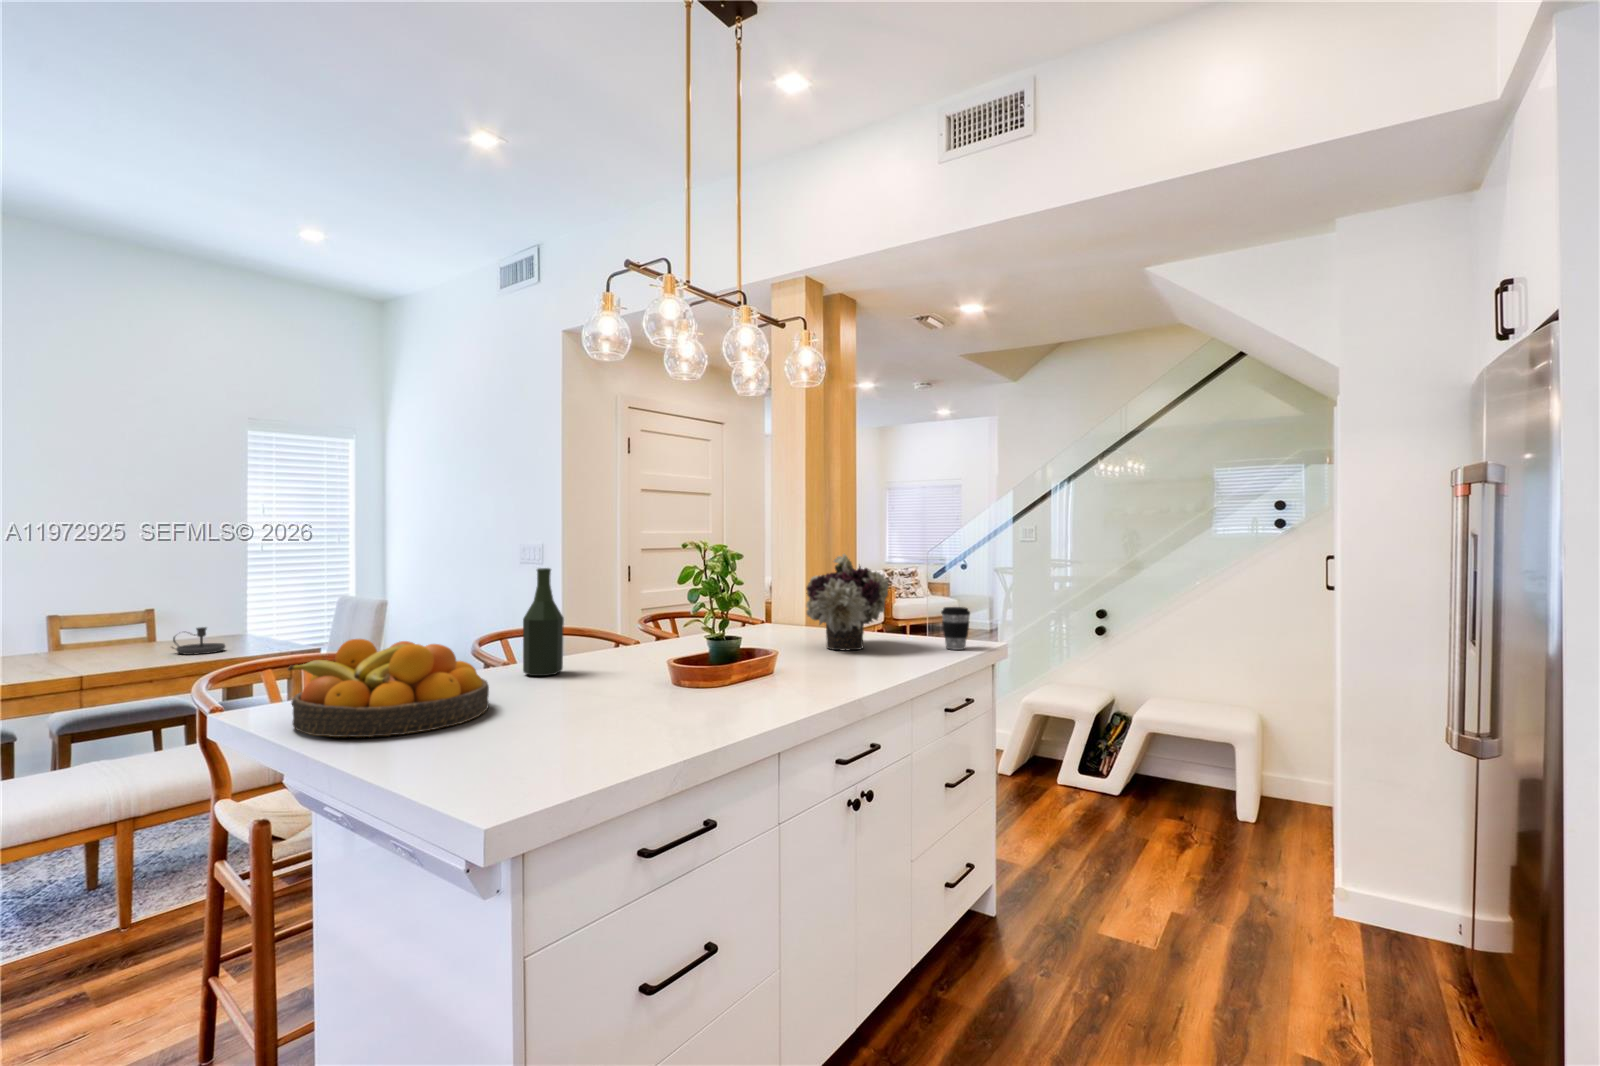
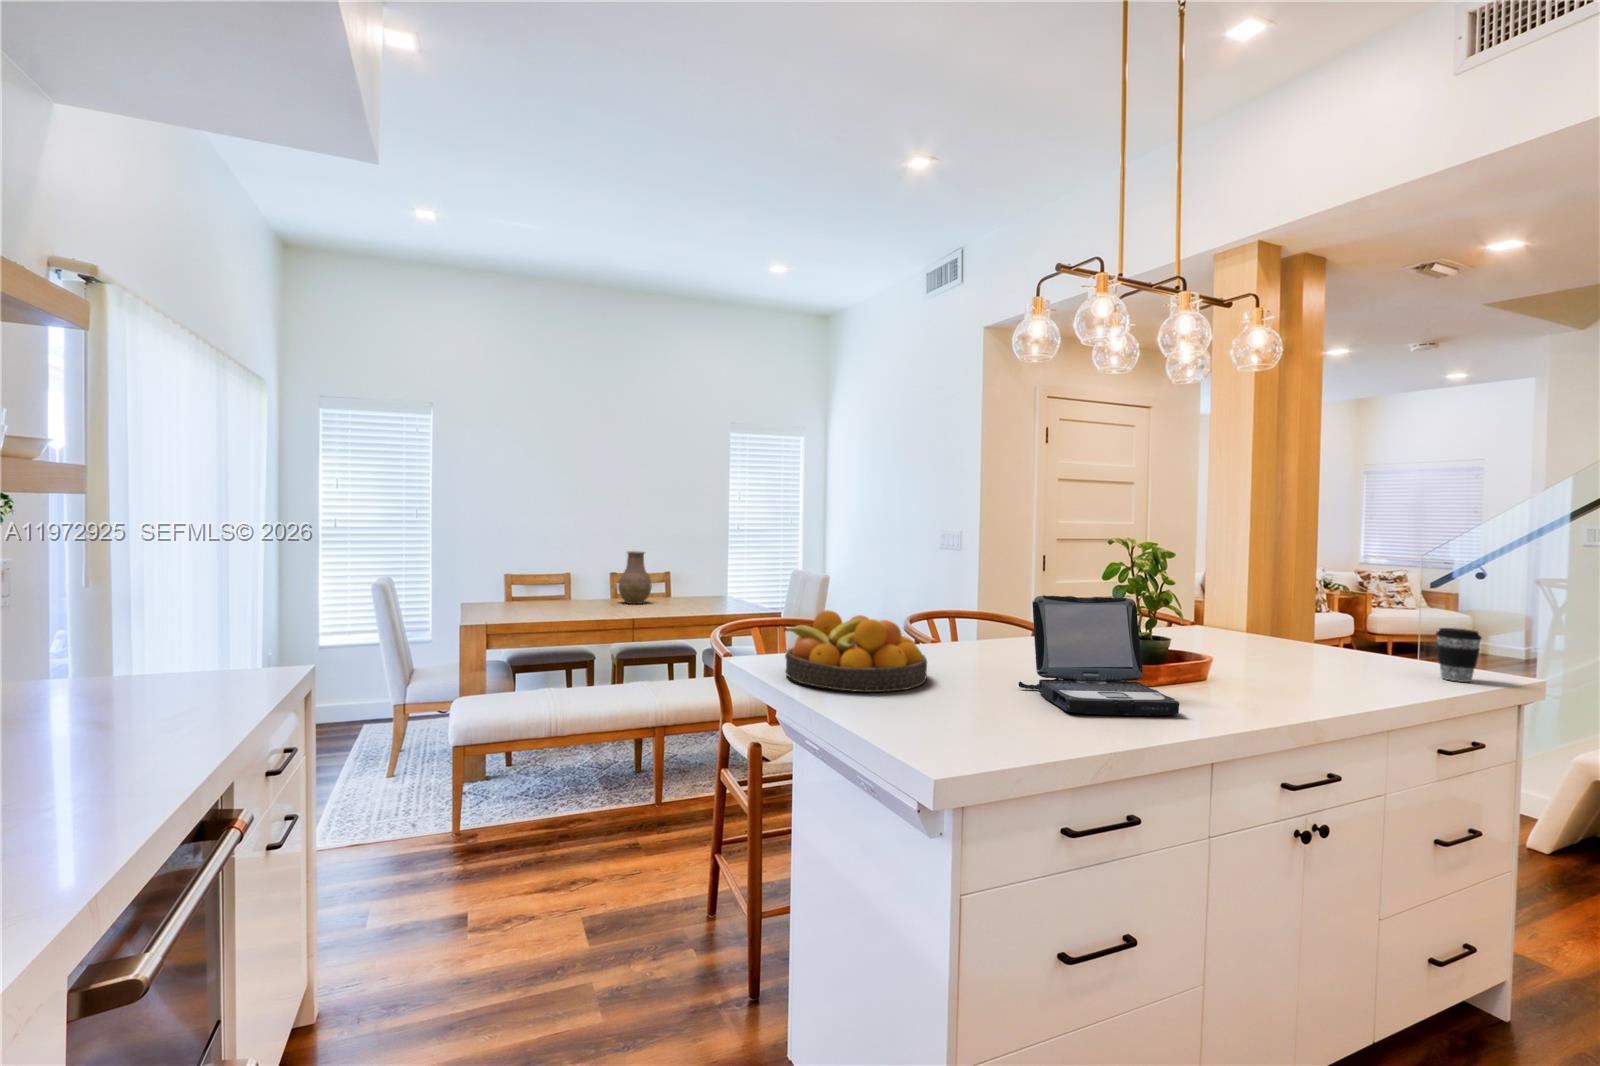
flower arrangement: present [806,554,889,651] -> none [1246,556,1359,667]
bottle: present [523,568,564,676] -> none [950,558,987,657]
vase: none [64,585,125,656] -> present [618,551,652,604]
laptop: none [594,598,751,723] -> present [1019,595,1179,715]
candlestick: present [172,627,225,655] -> none [679,588,713,609]

